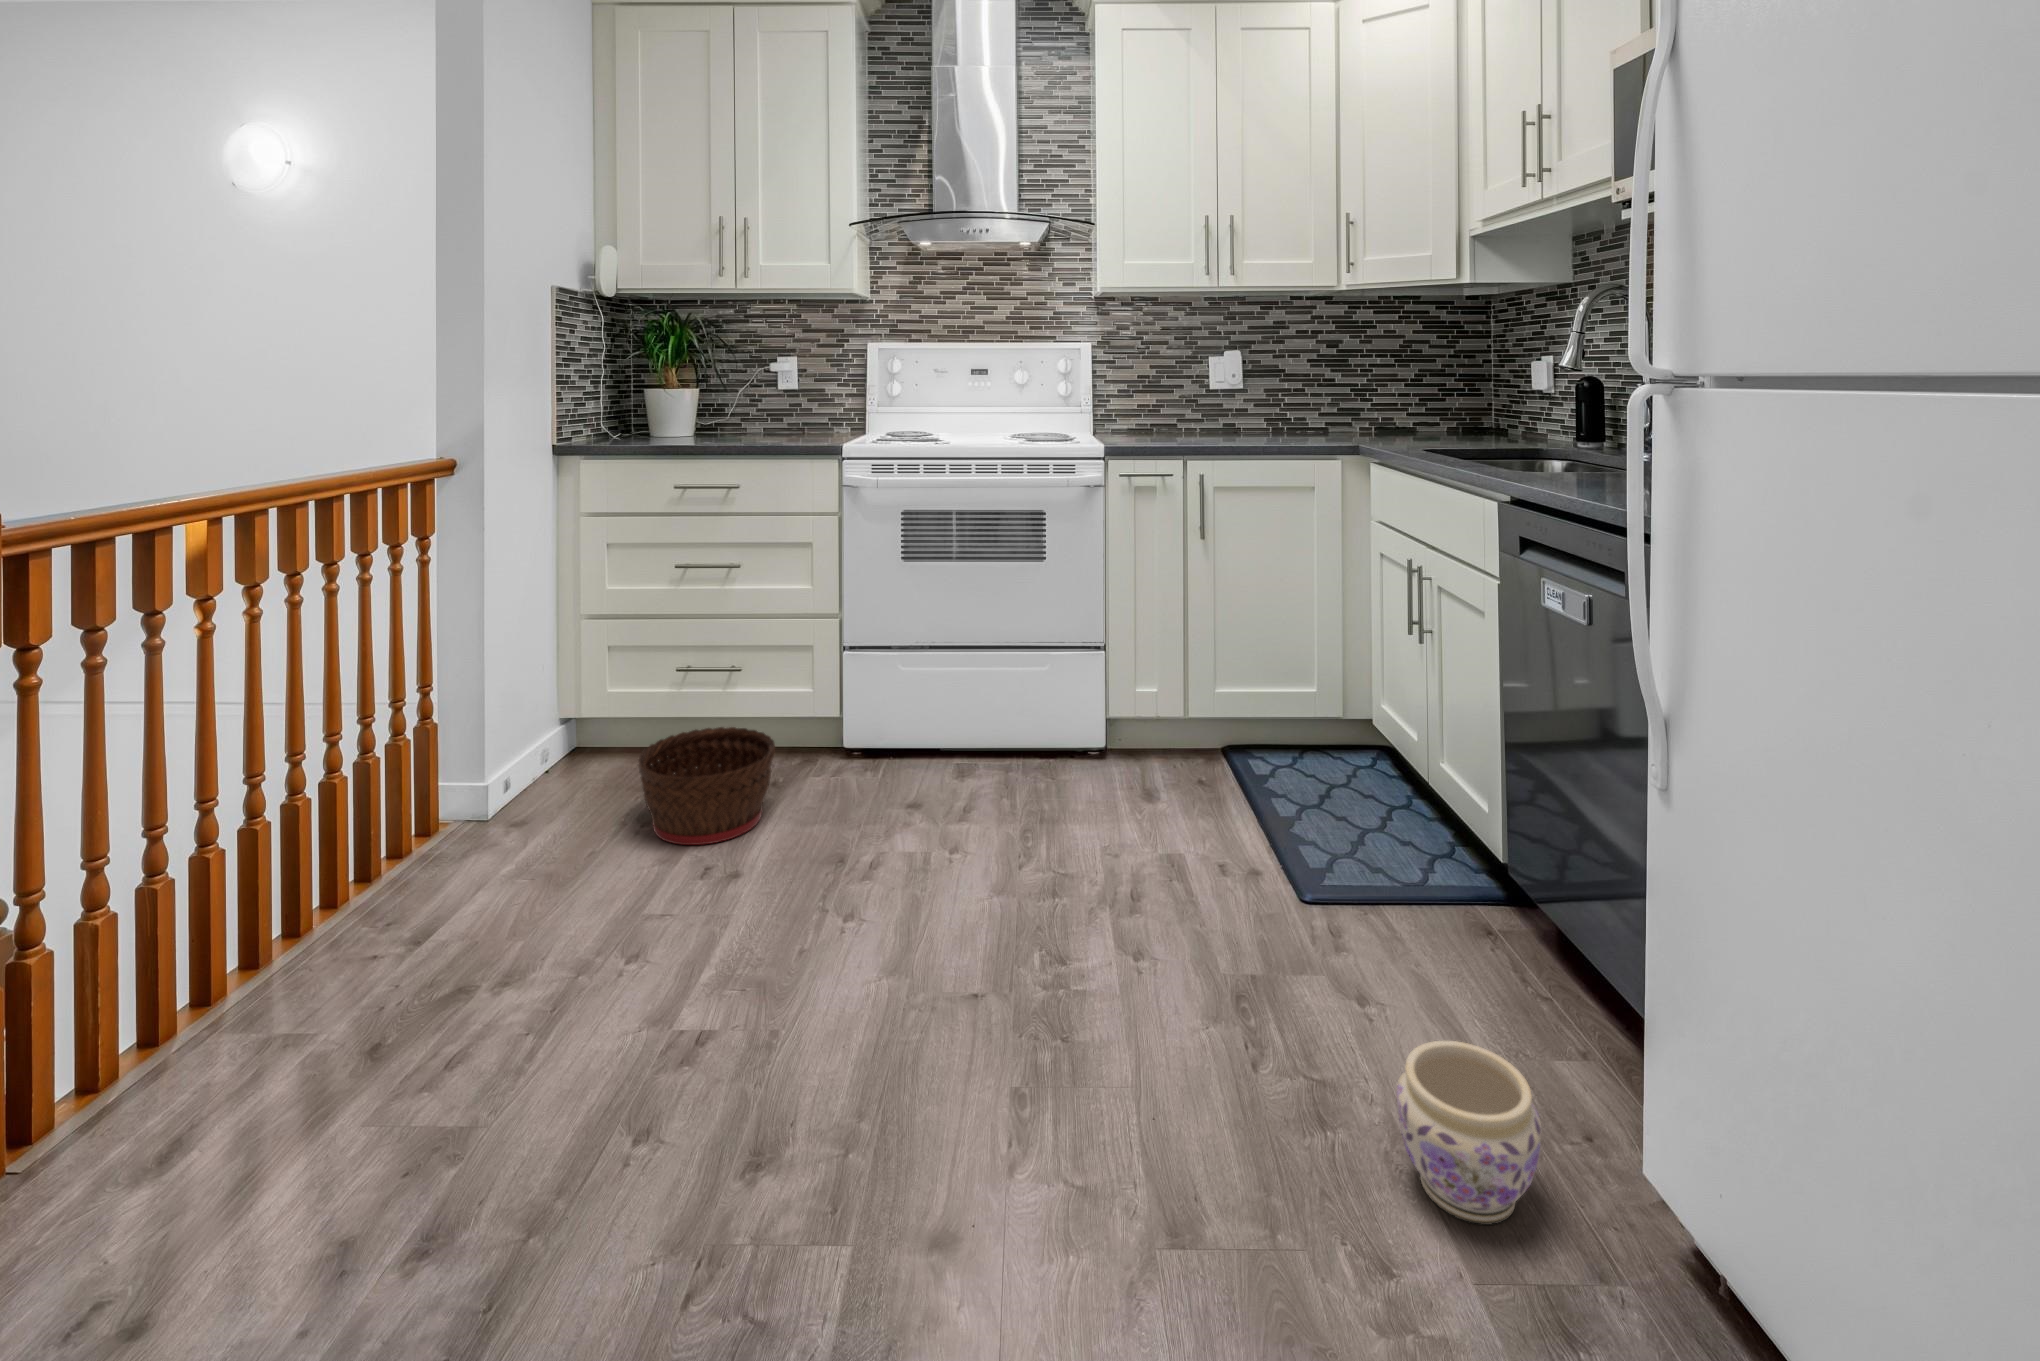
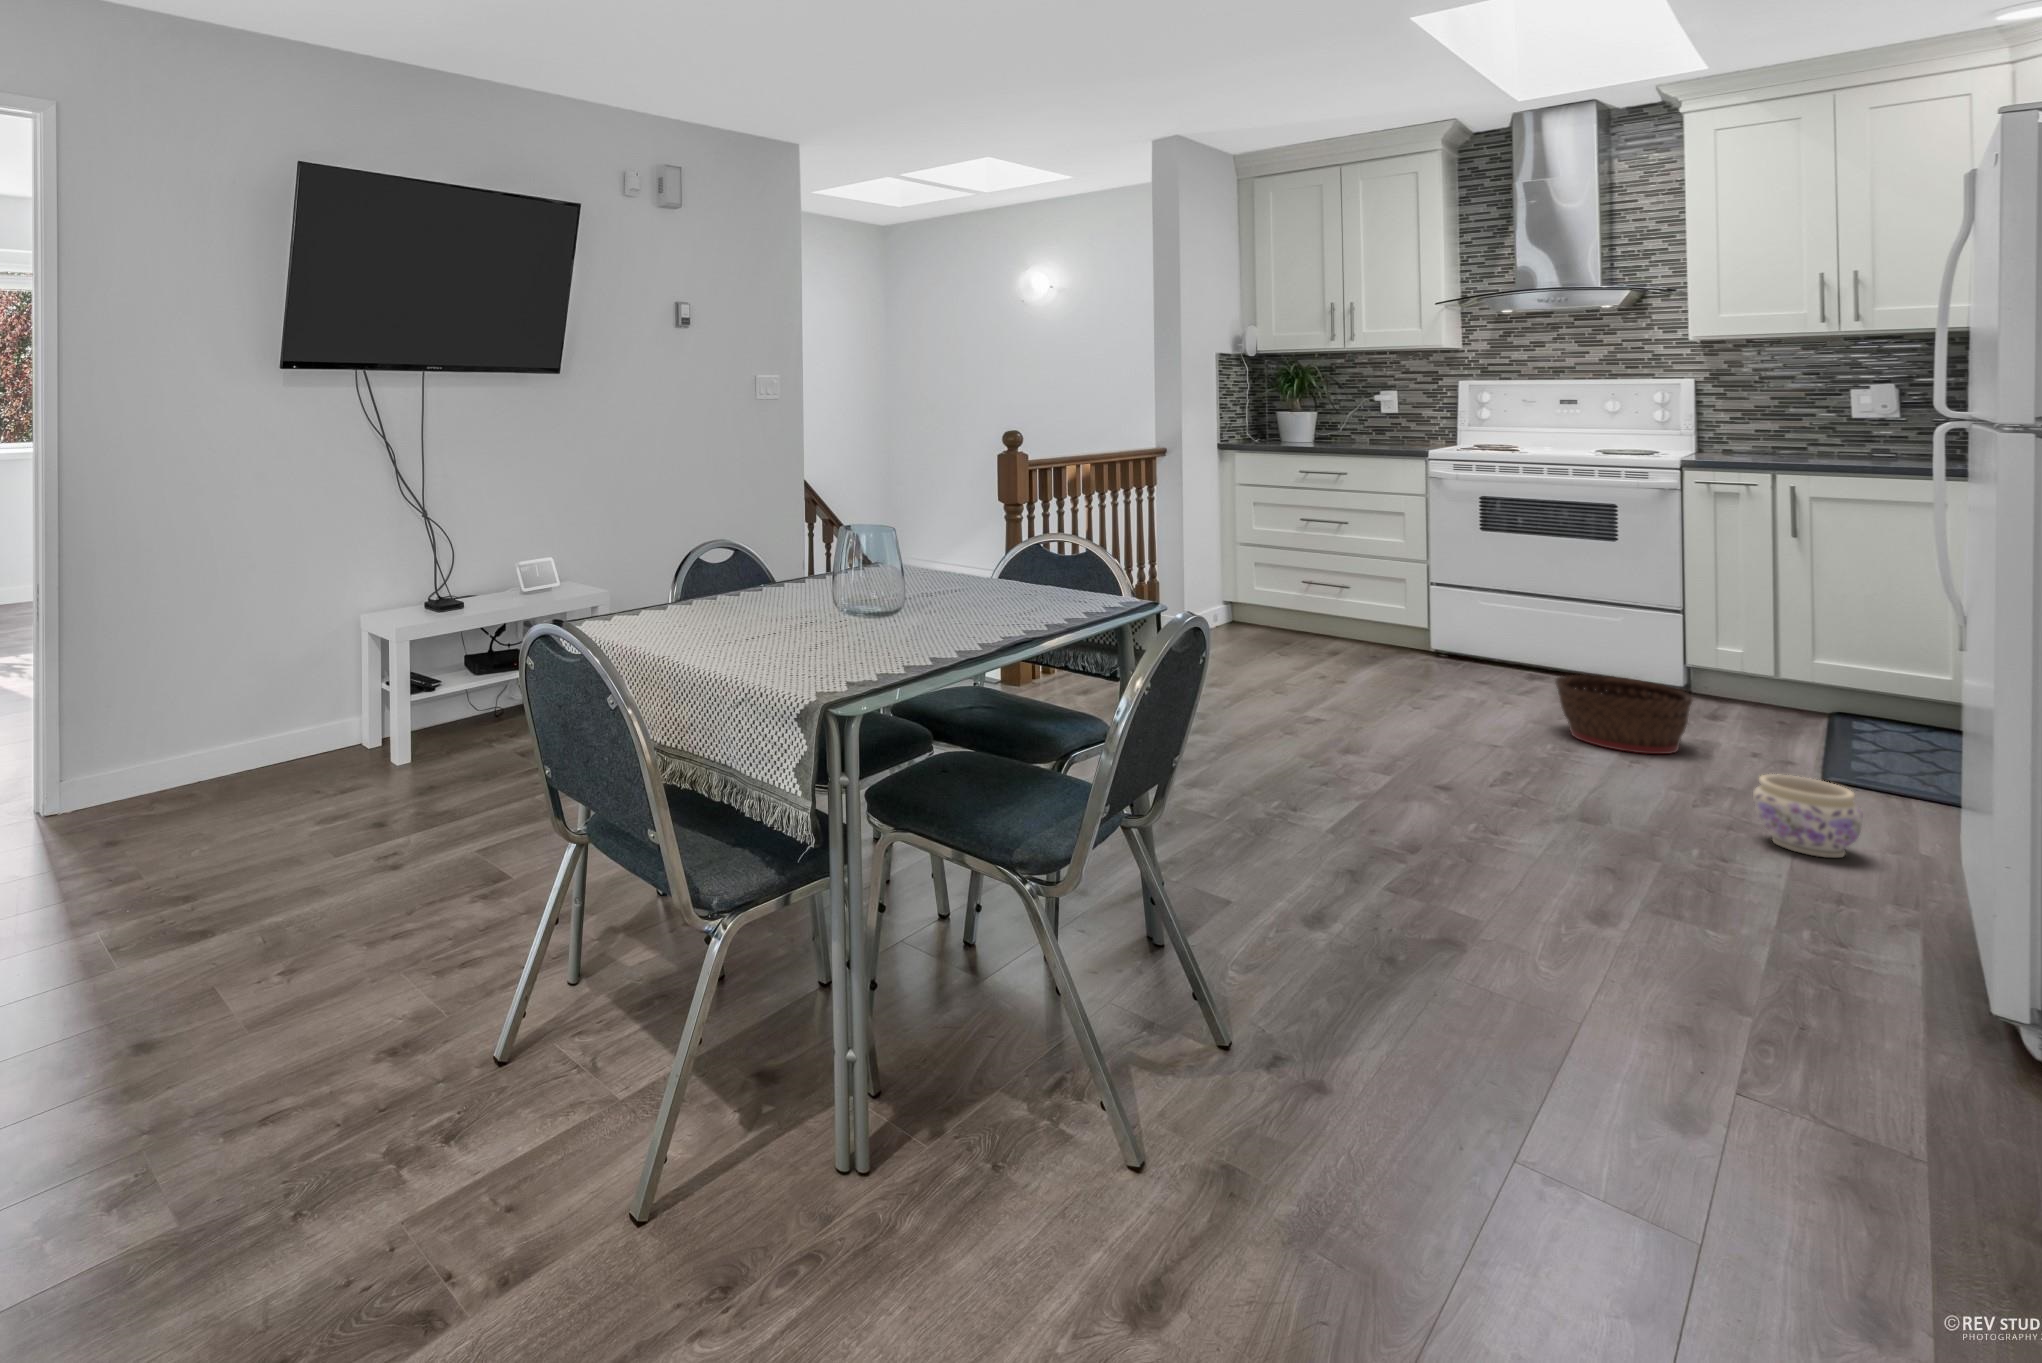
basket: present [638,727,775,845] -> present [1555,675,1693,754]

